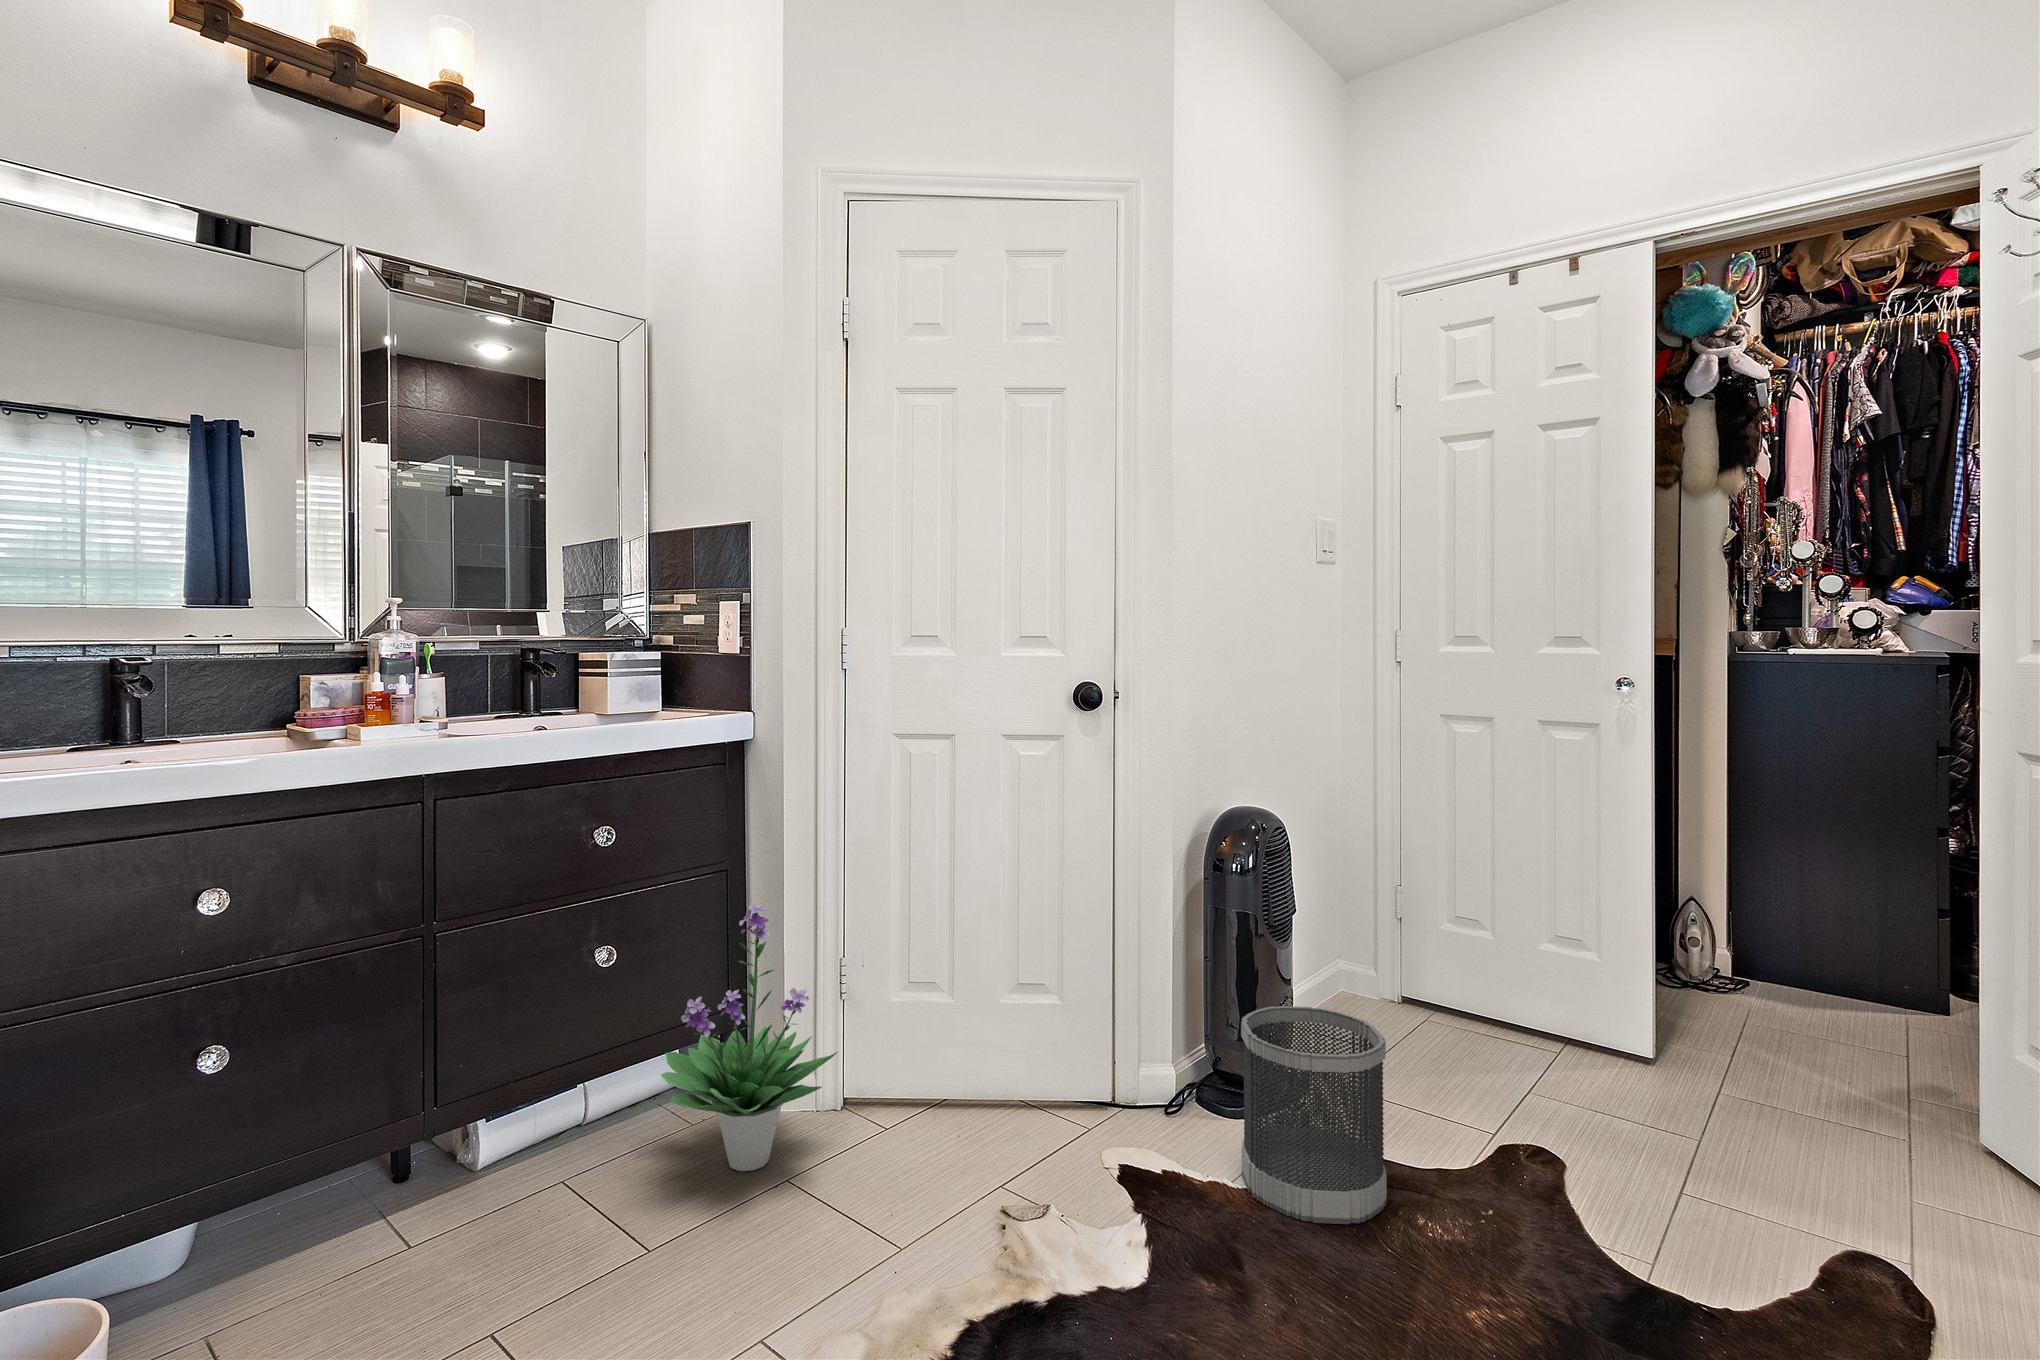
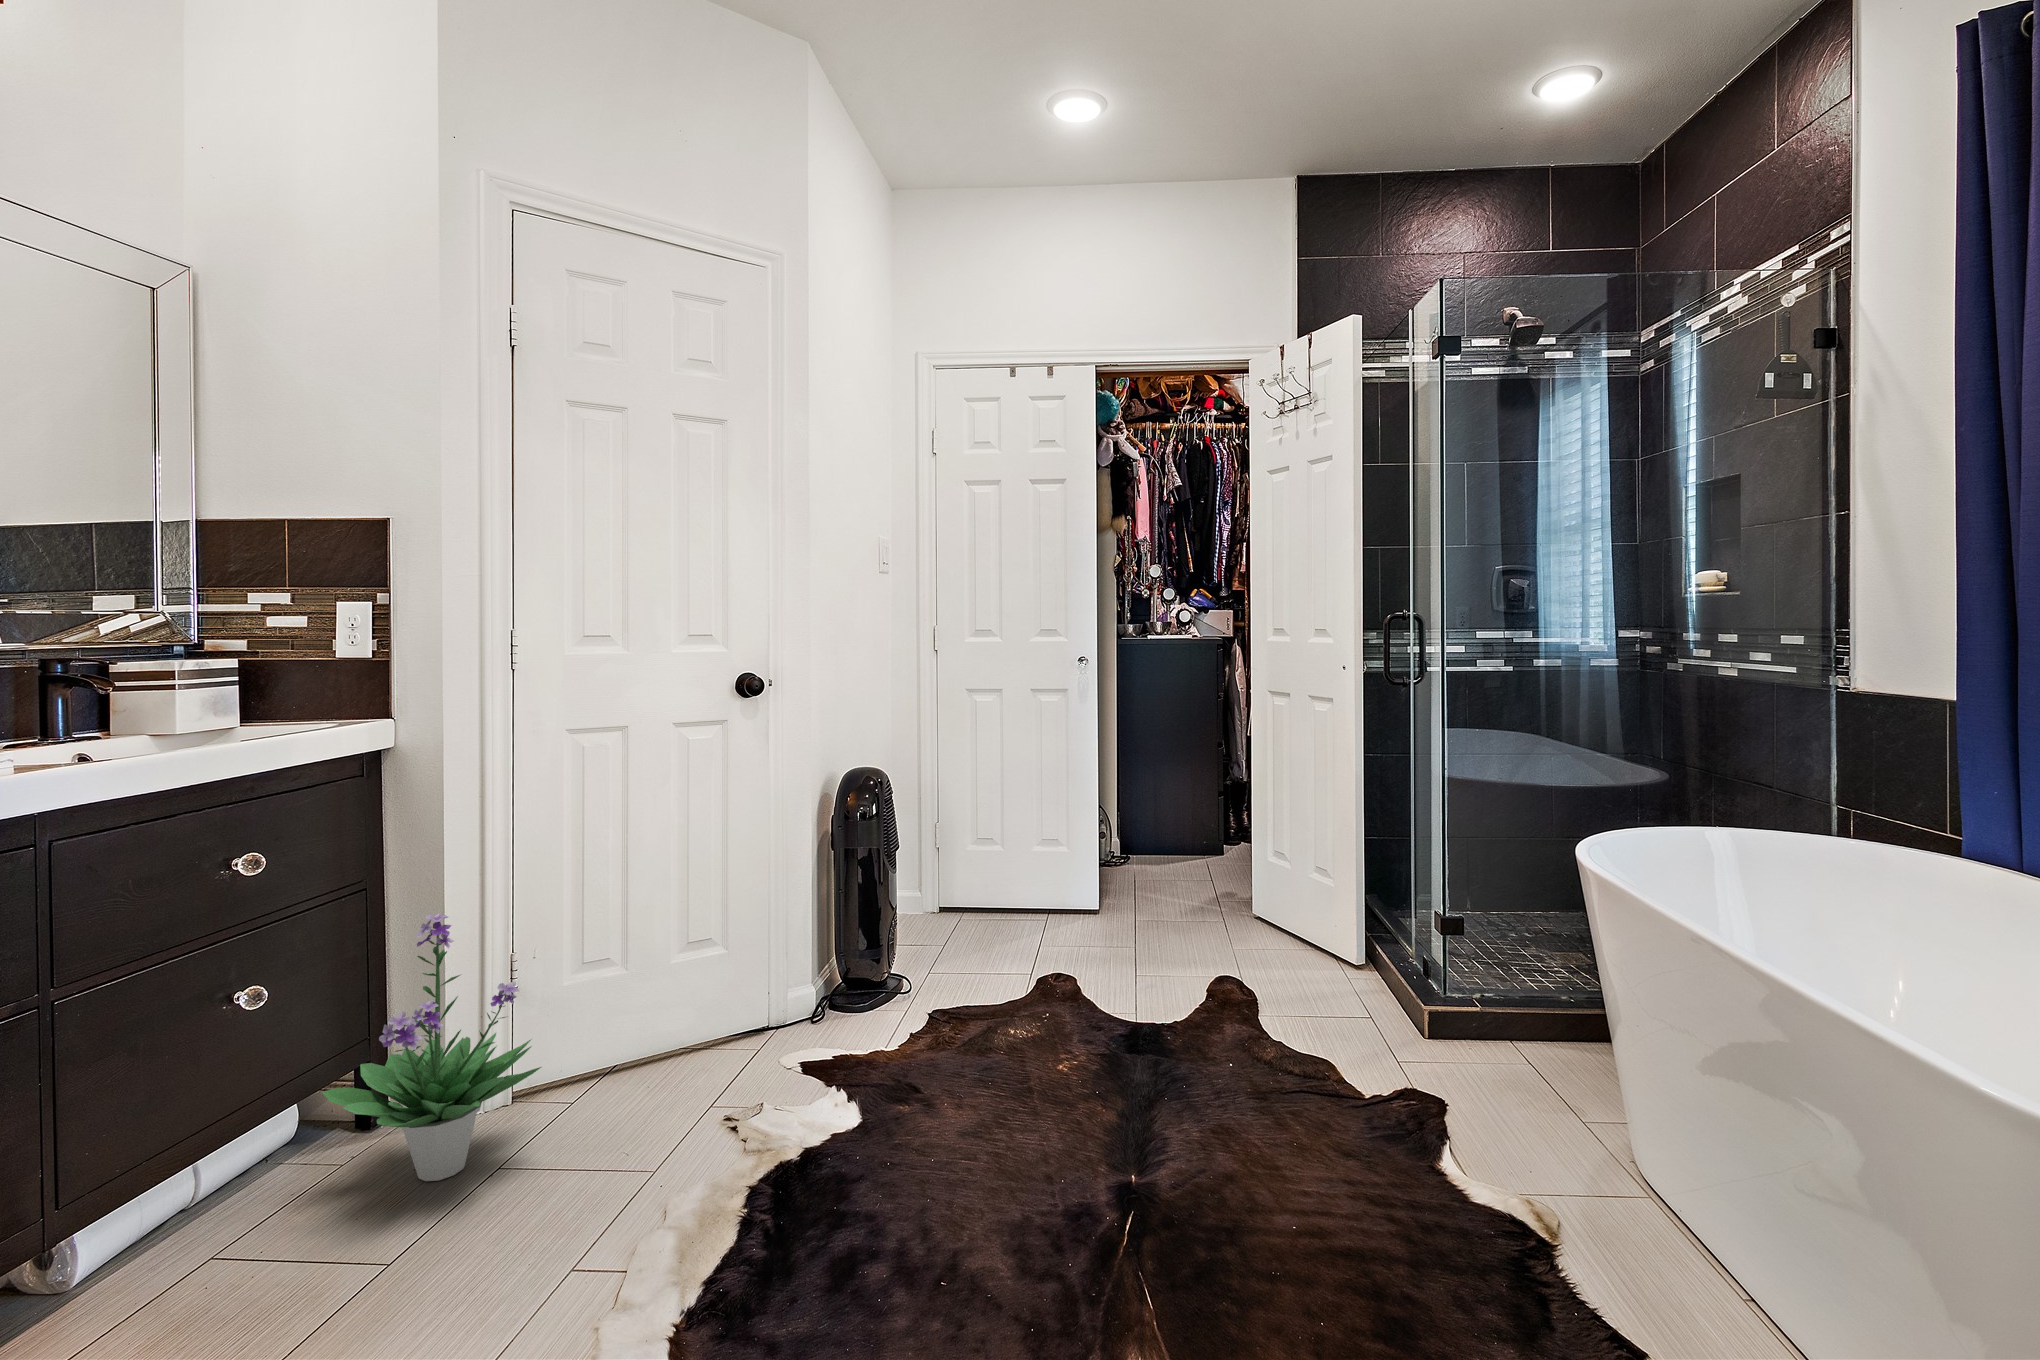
wastebasket: present [1241,1006,1387,1224] -> none [887,906,989,1054]

